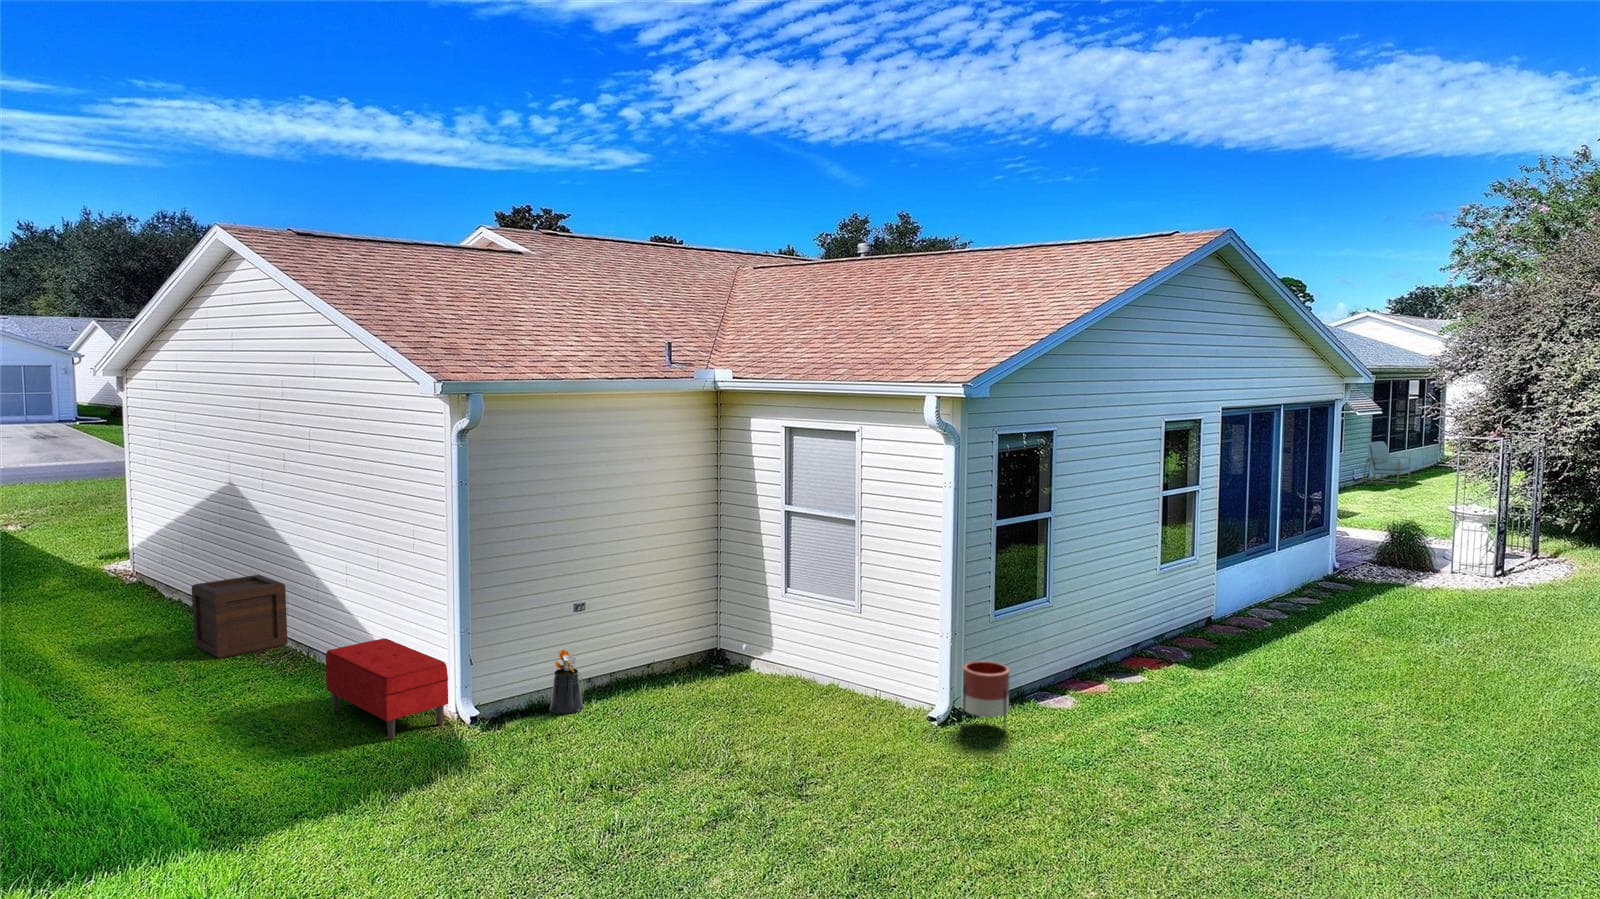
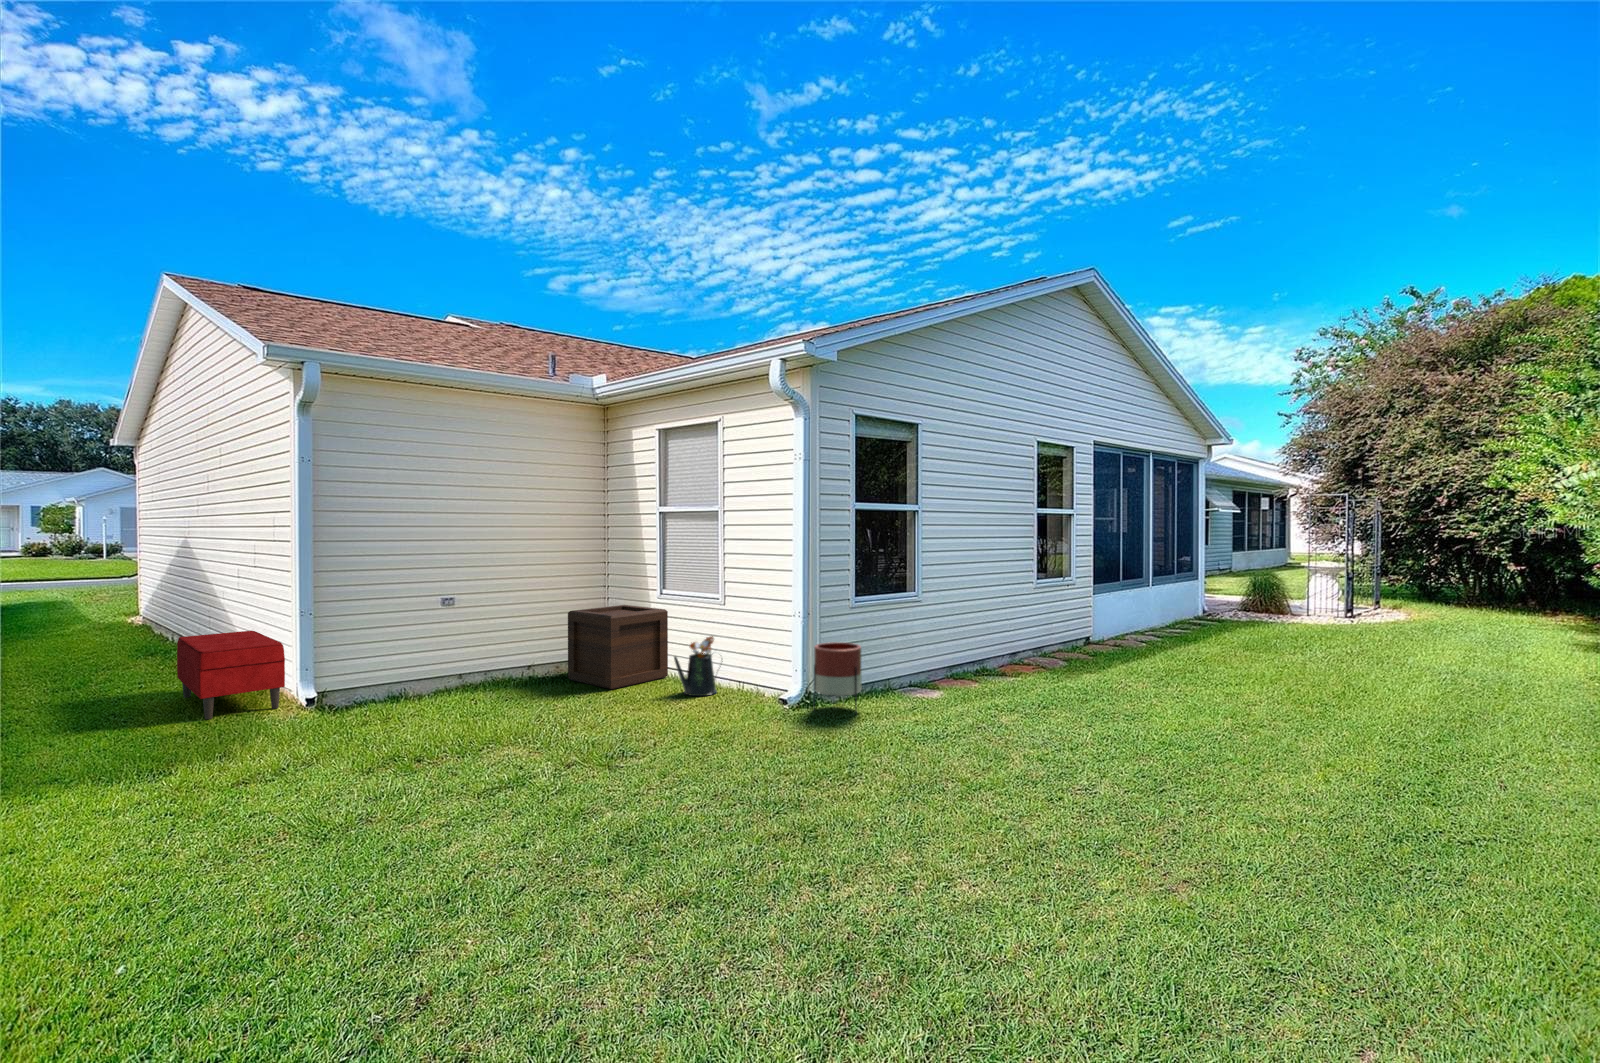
chair: present [1362,441,1411,484] -> none [1226,537,1265,570]
wooden crate: present [192,575,288,659] -> present [568,605,668,689]
watering can: present [549,650,584,714] -> present [674,636,723,696]

